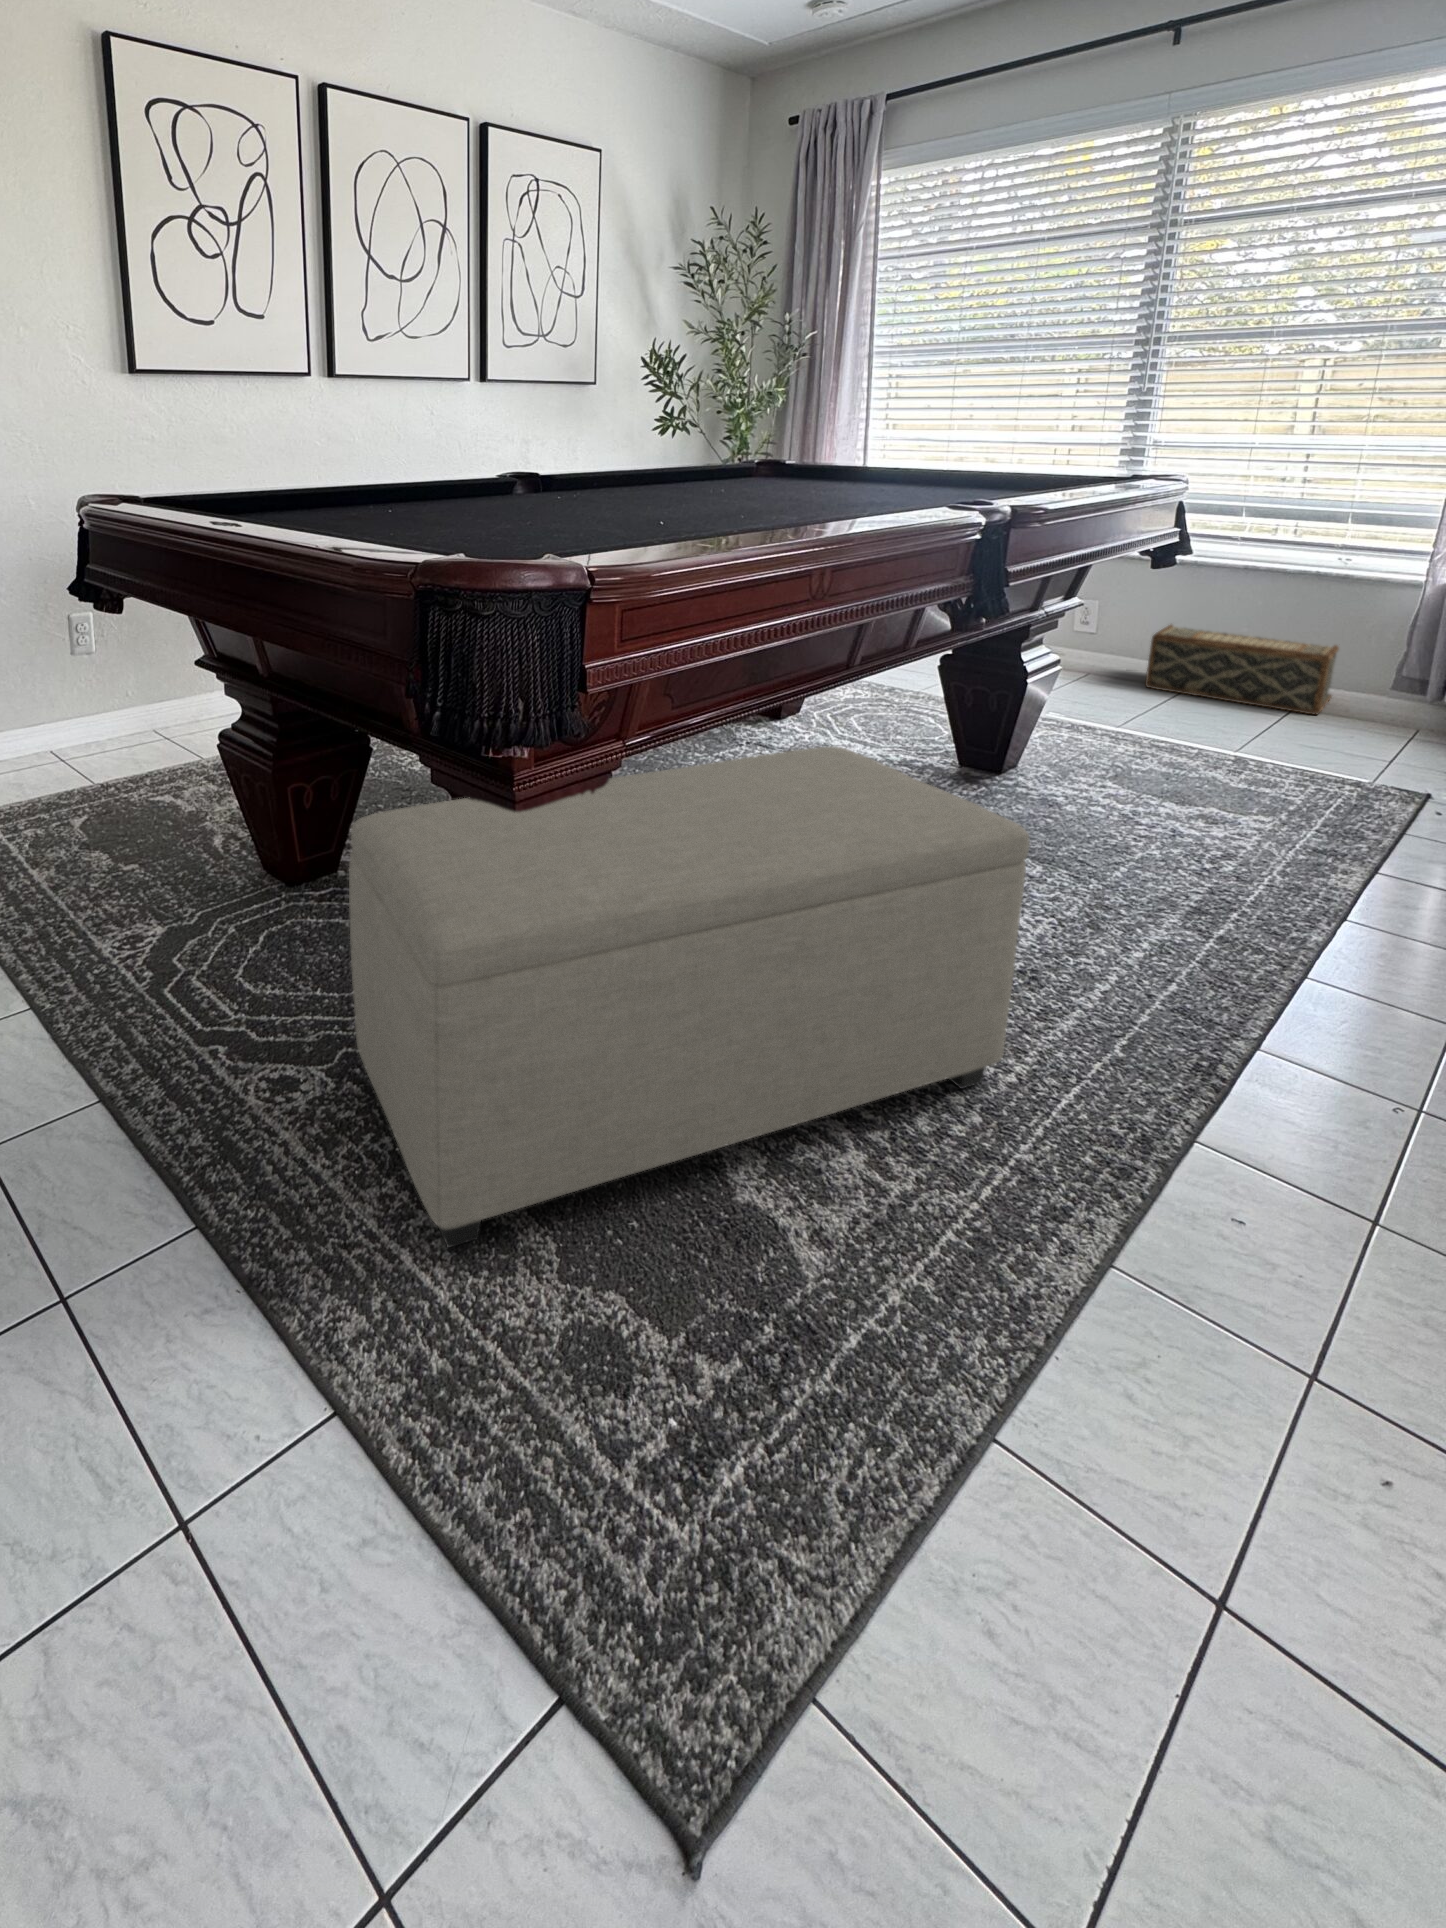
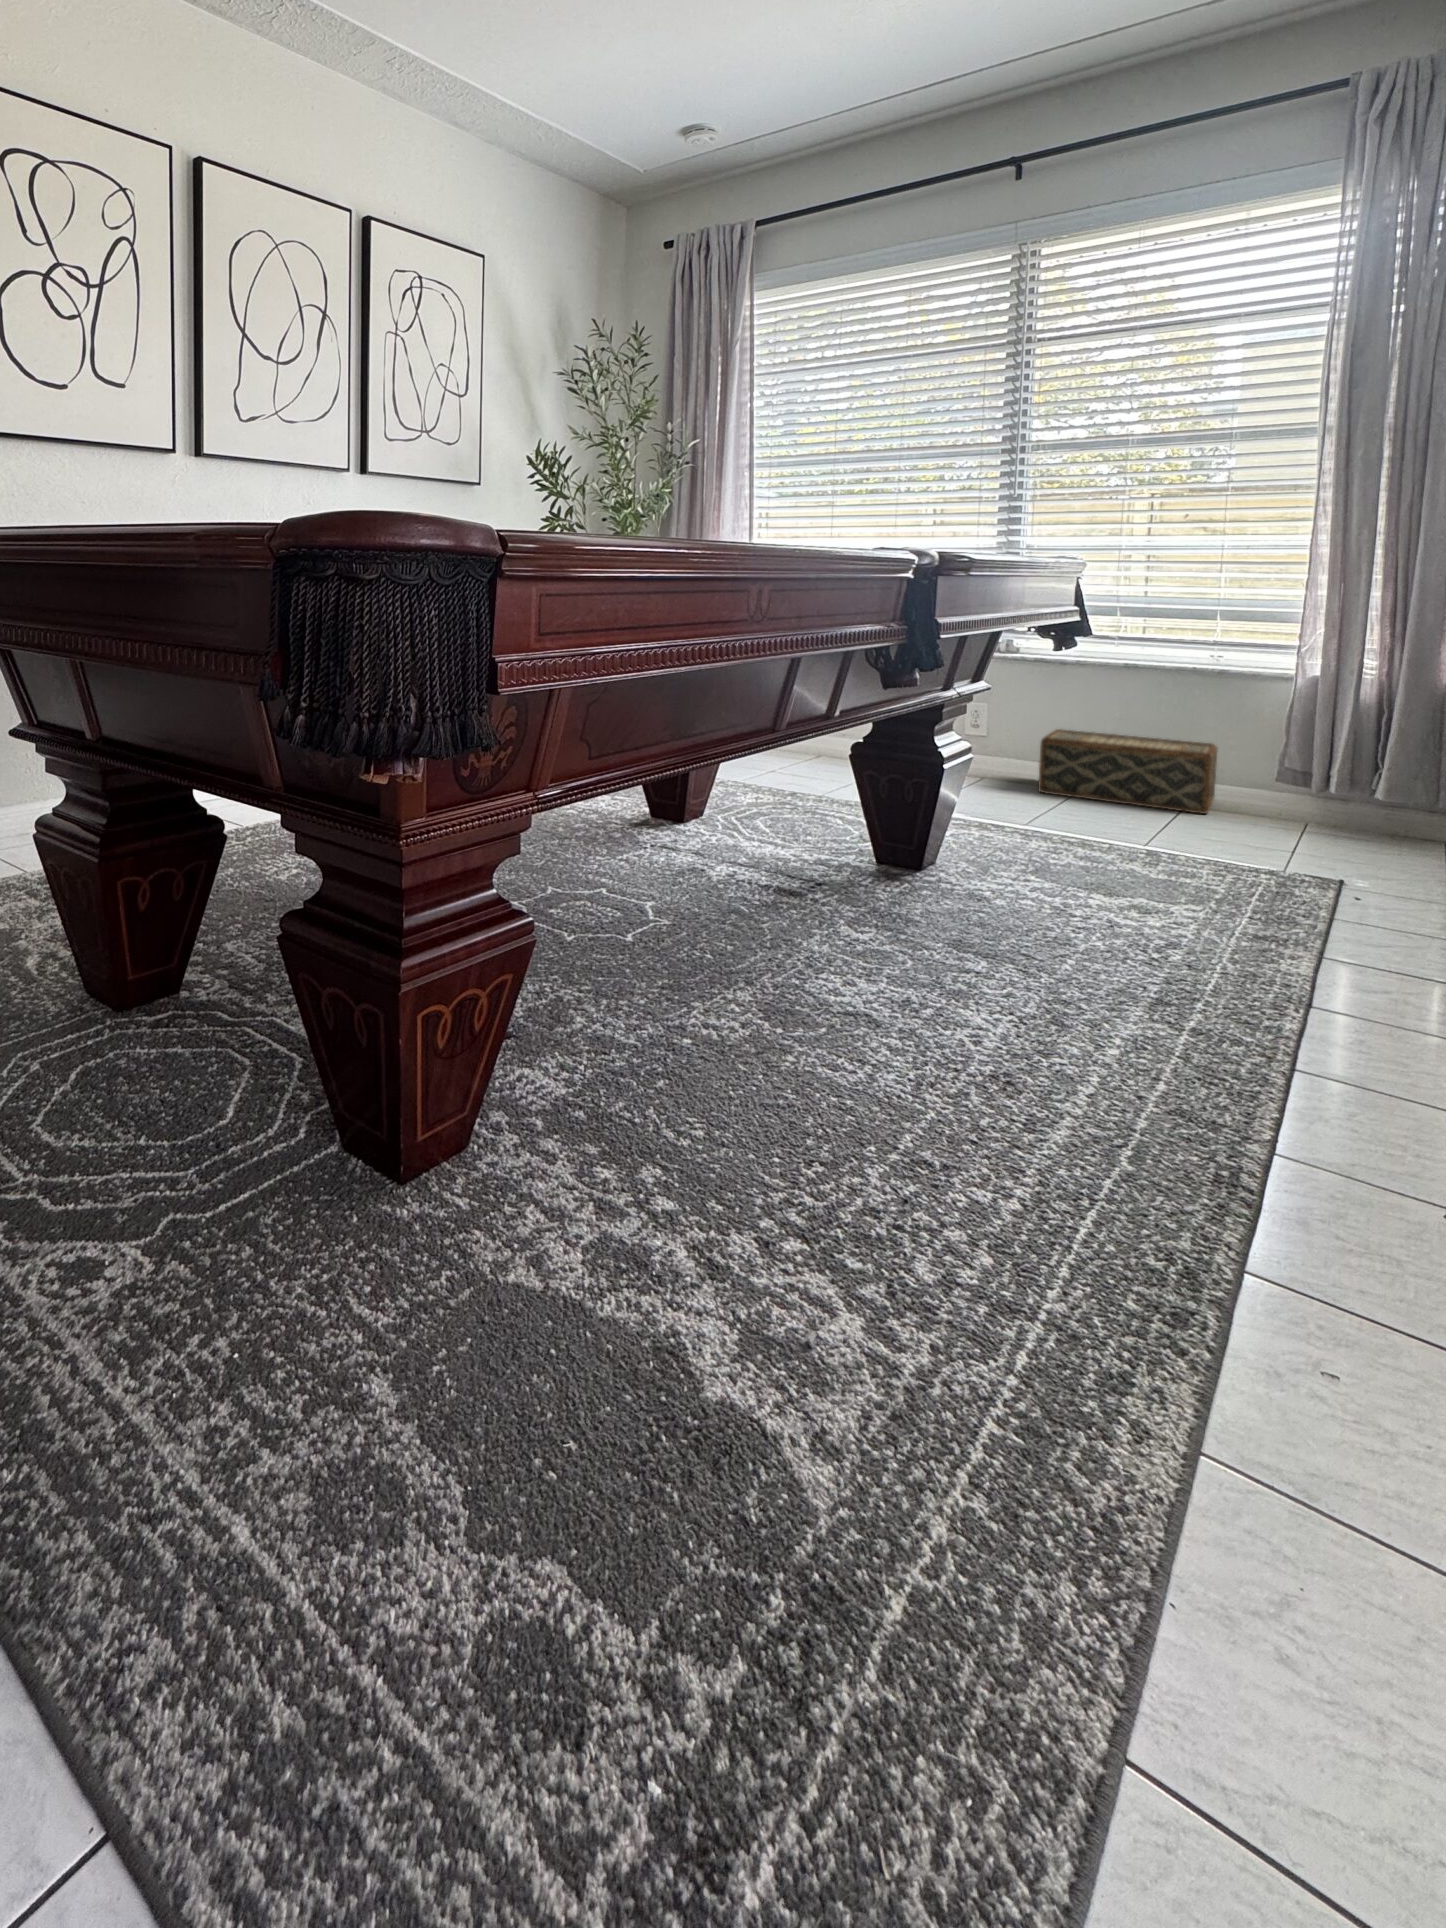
ottoman: present [349,746,1030,1248] -> none [184,808,1019,1506]

